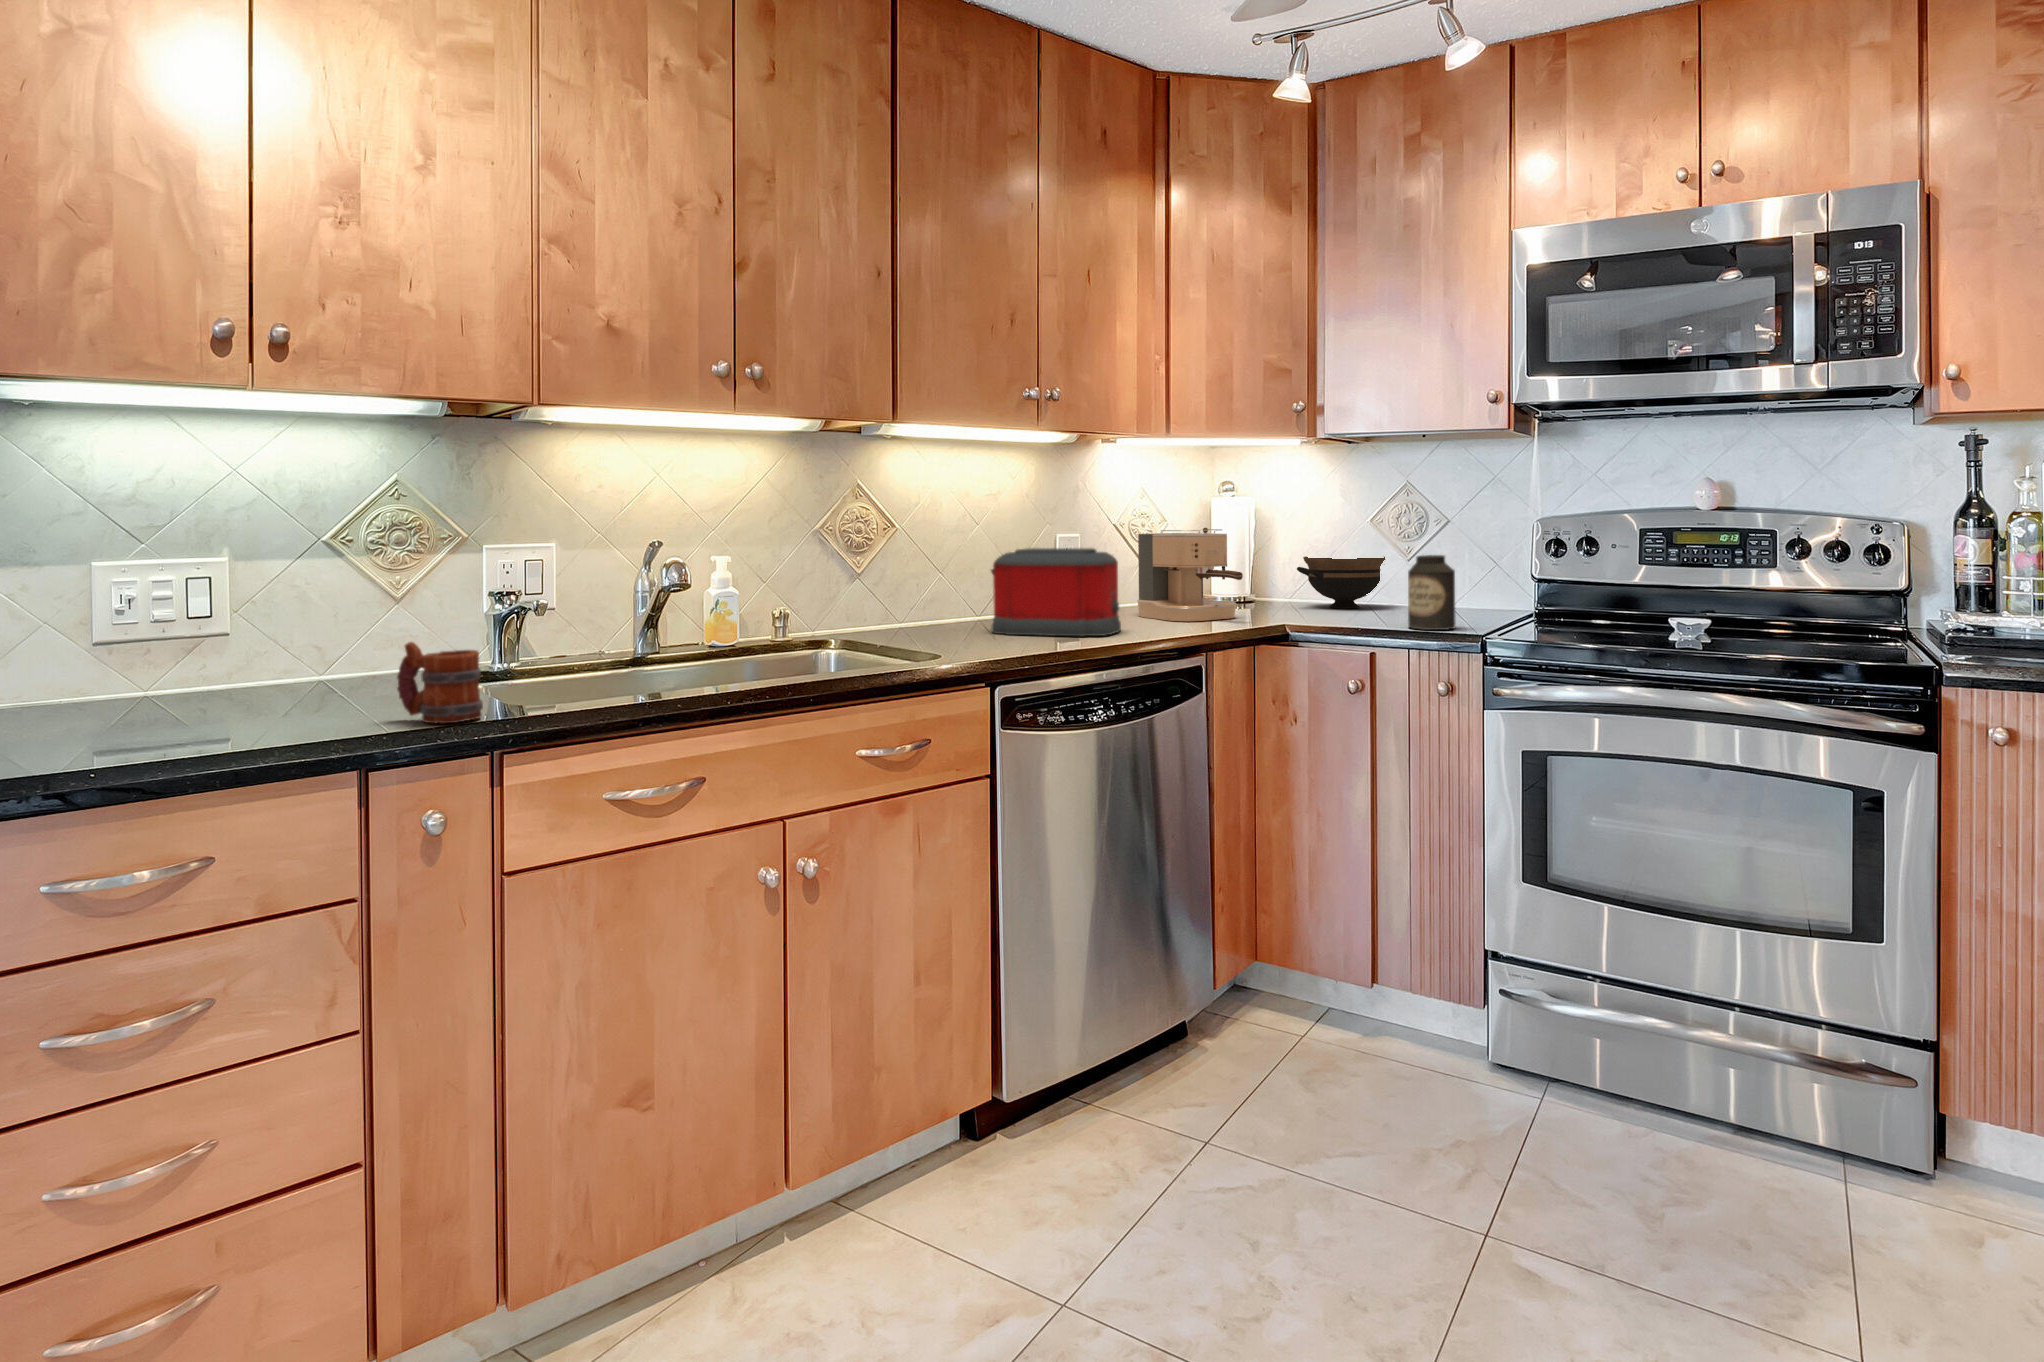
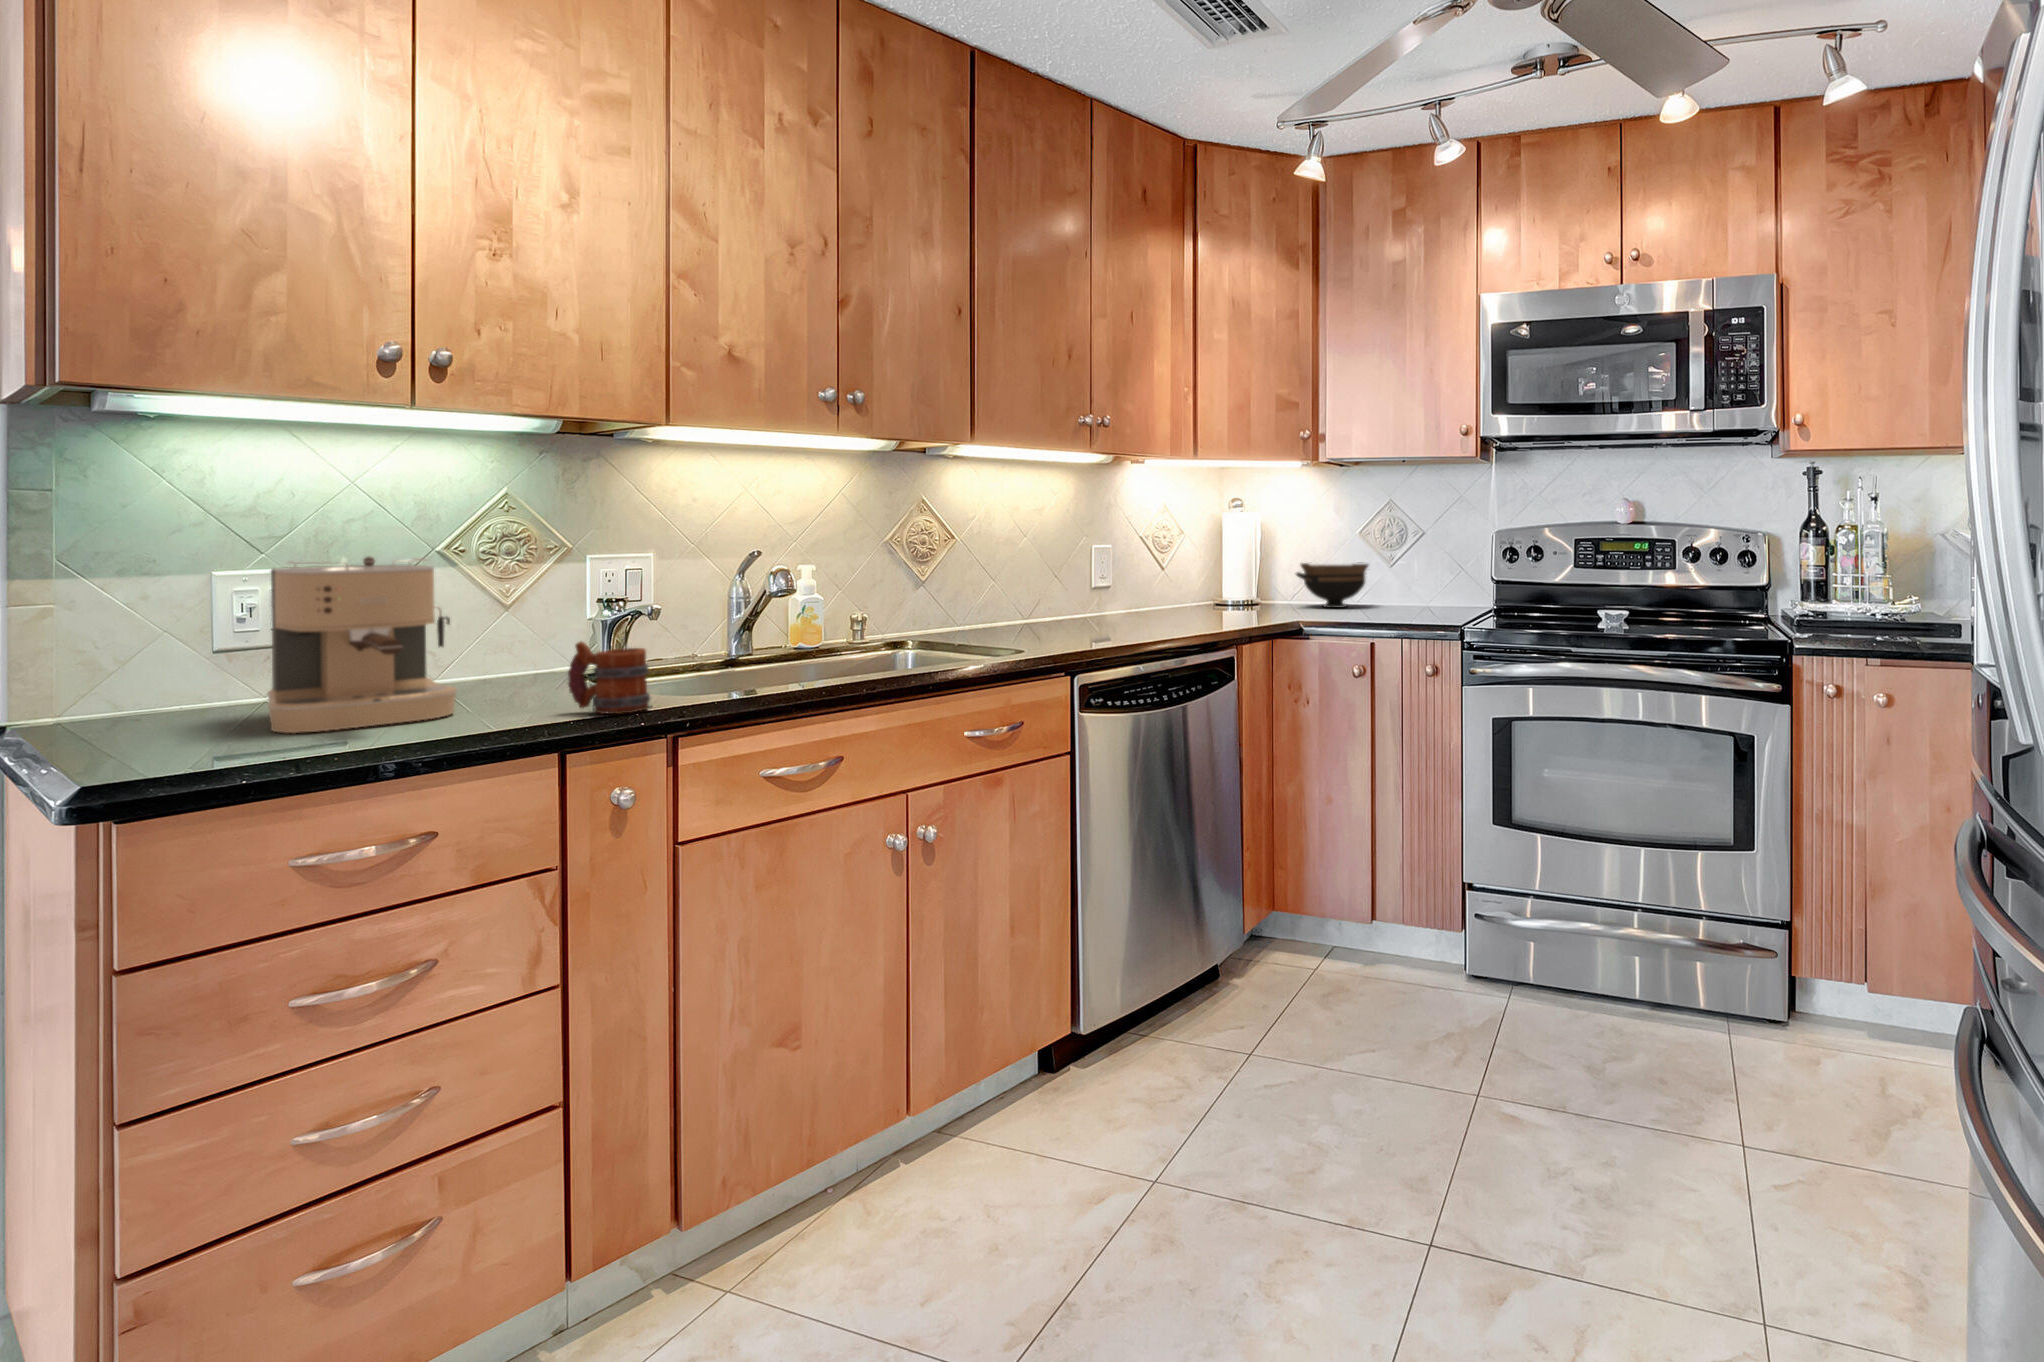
coffee maker: present [1137,528,1243,621] -> present [267,557,457,733]
toaster: present [991,548,1121,636] -> none [1042,556,1159,633]
canister: present [1408,555,1455,630] -> none [1396,560,1435,623]

